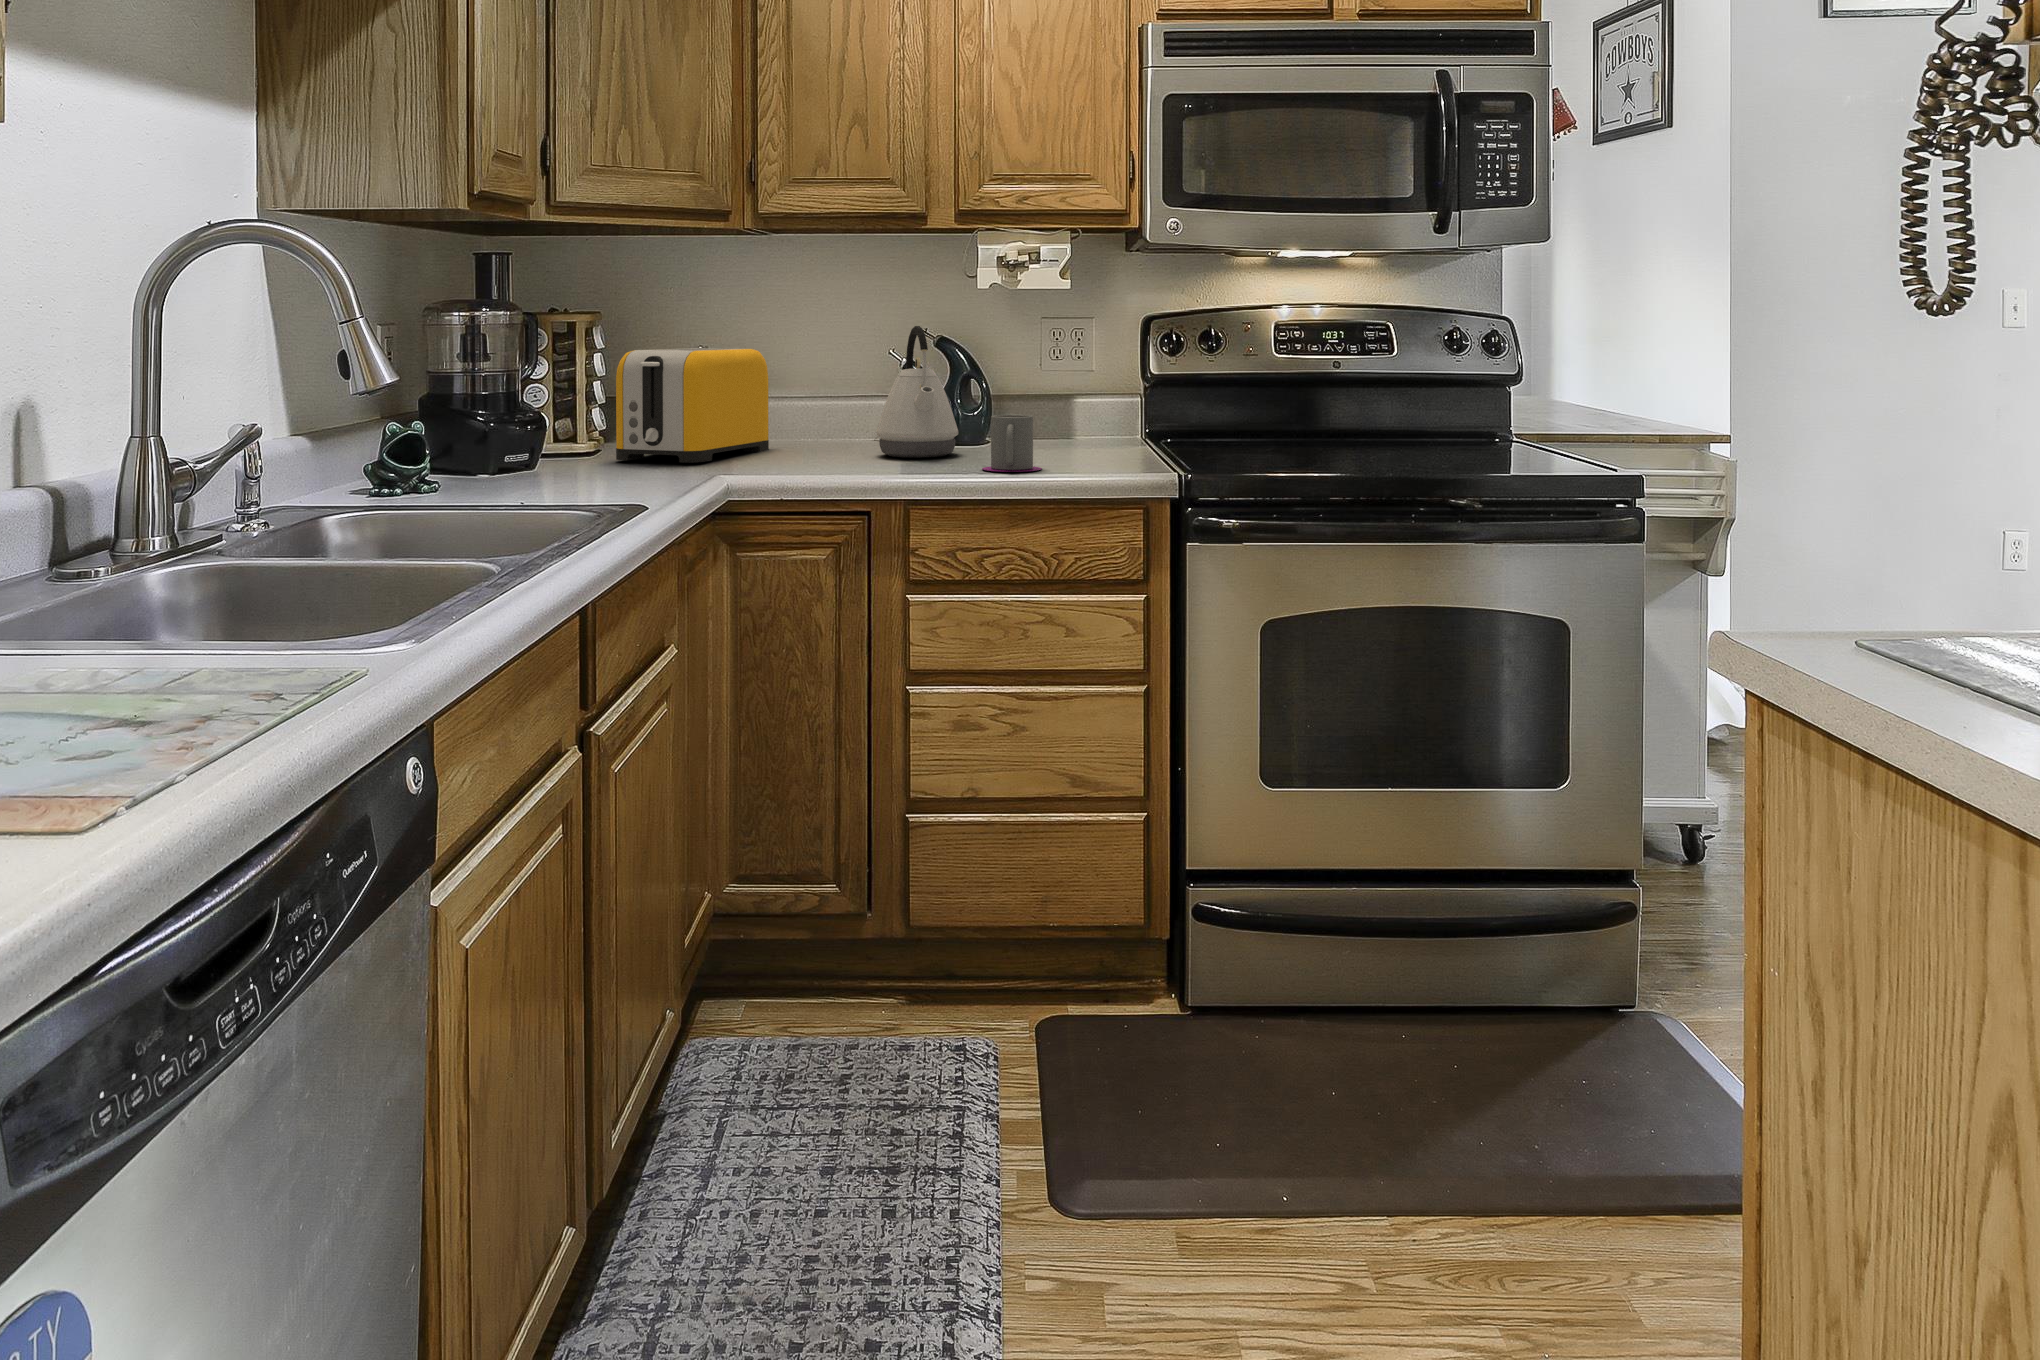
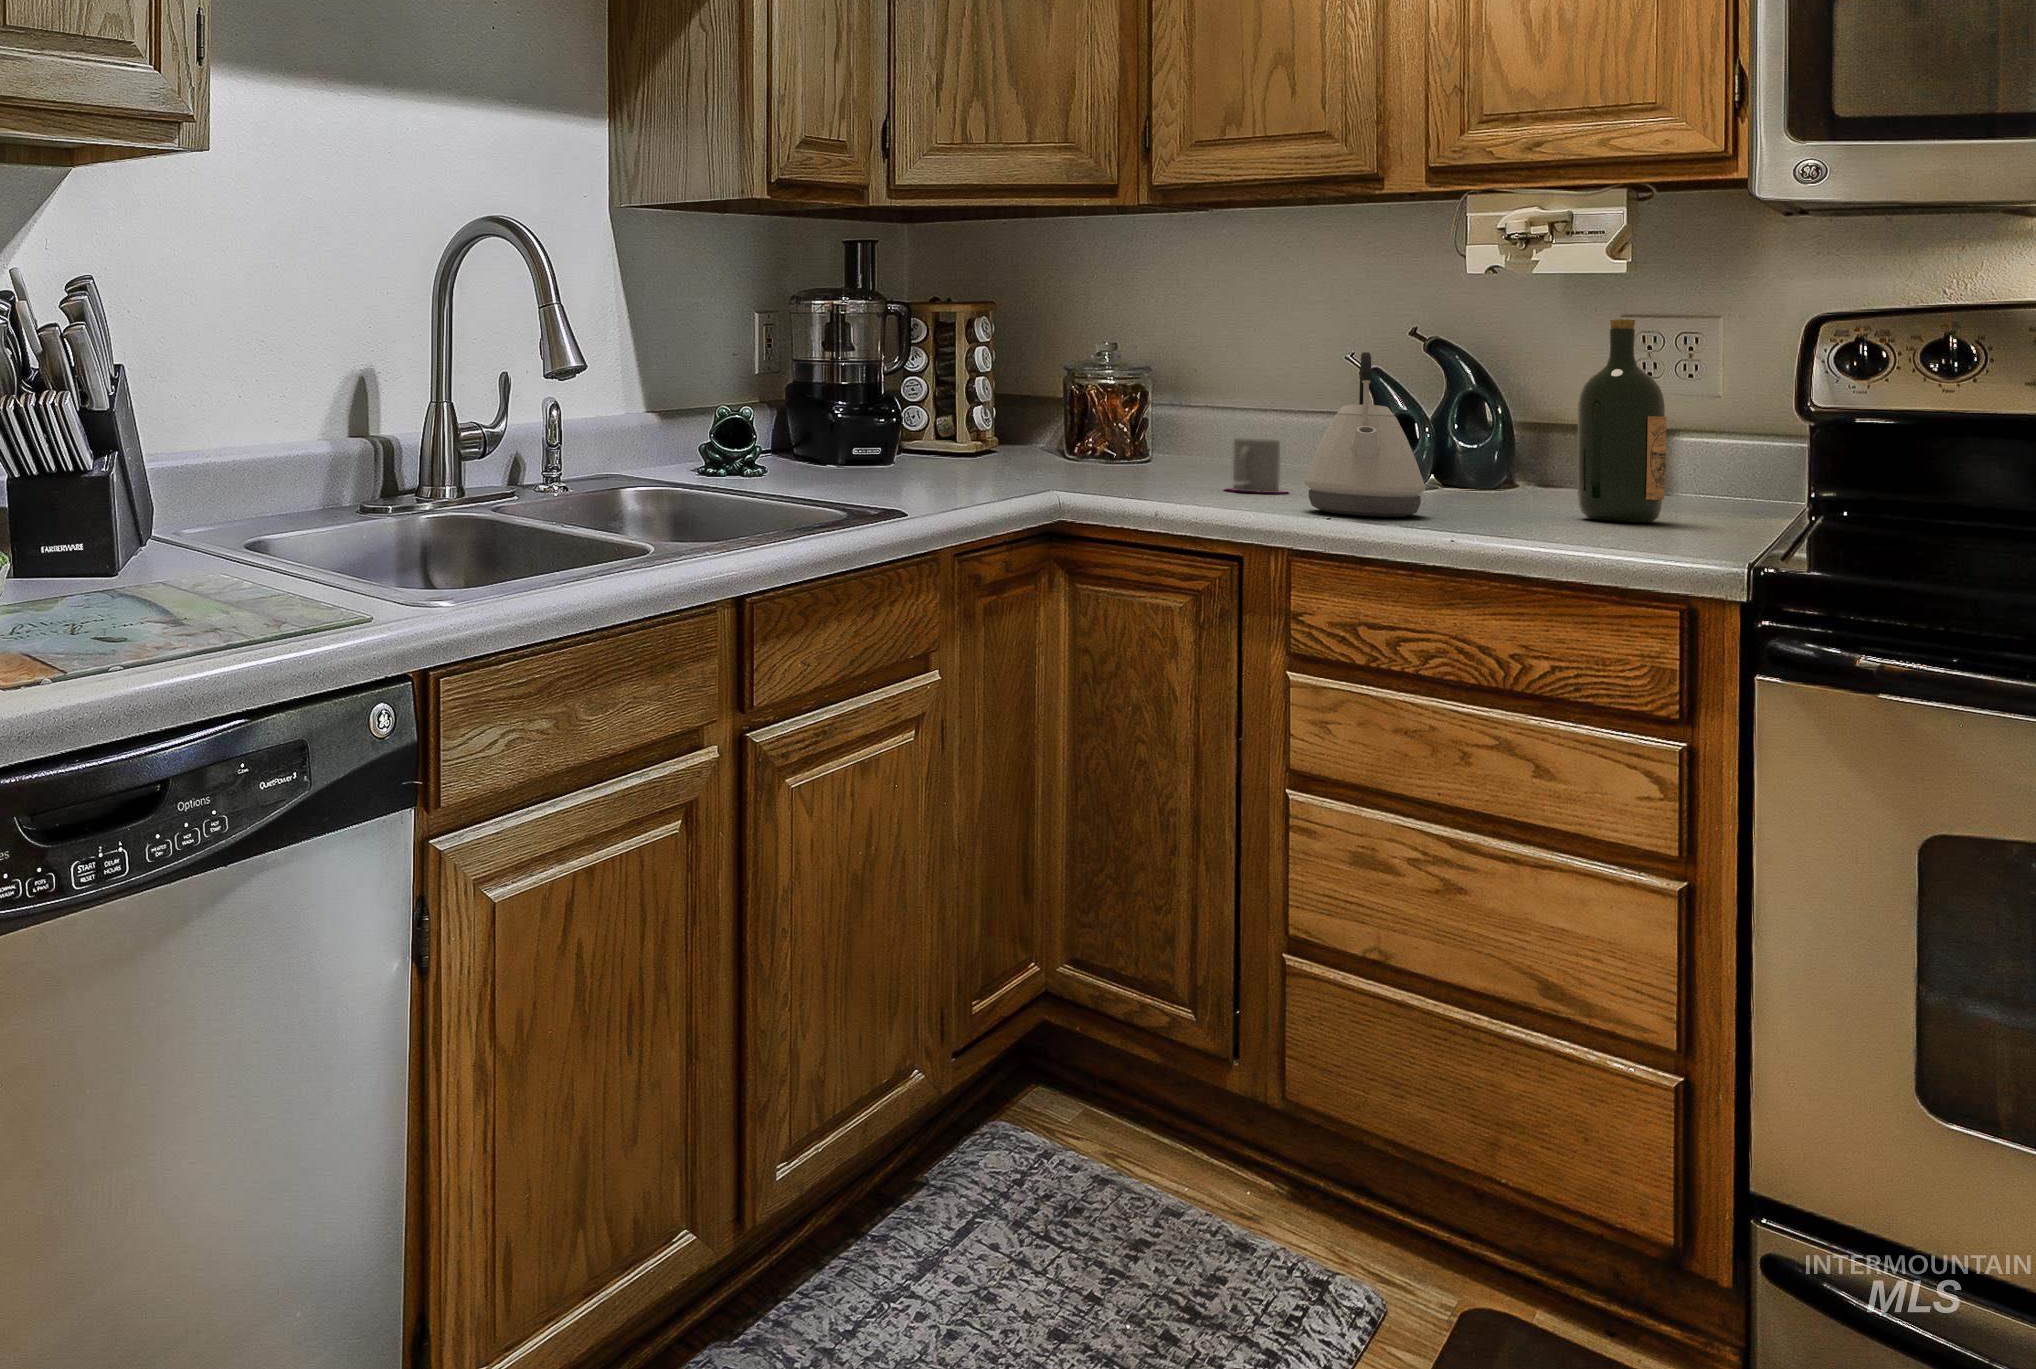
wine bottle: none [1037,299,1086,445] -> present [1577,319,1667,522]
toaster: present [616,348,769,463] -> none [999,376,1189,497]
mug: present [982,414,1042,472] -> present [1225,438,1281,493]

